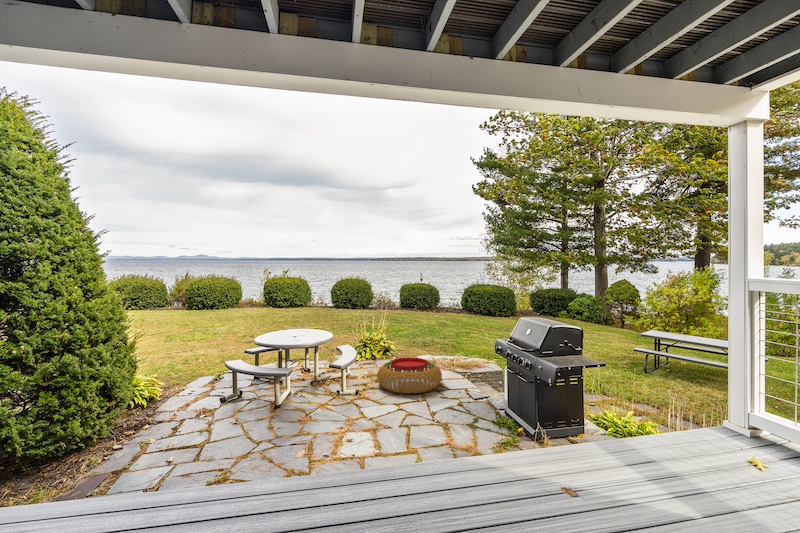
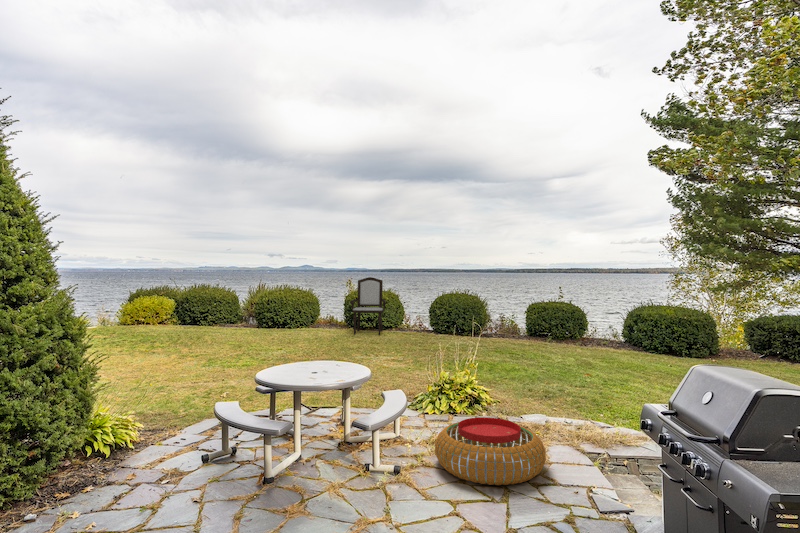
armchair: none [272,266,301,312] -> present [350,277,386,335]

